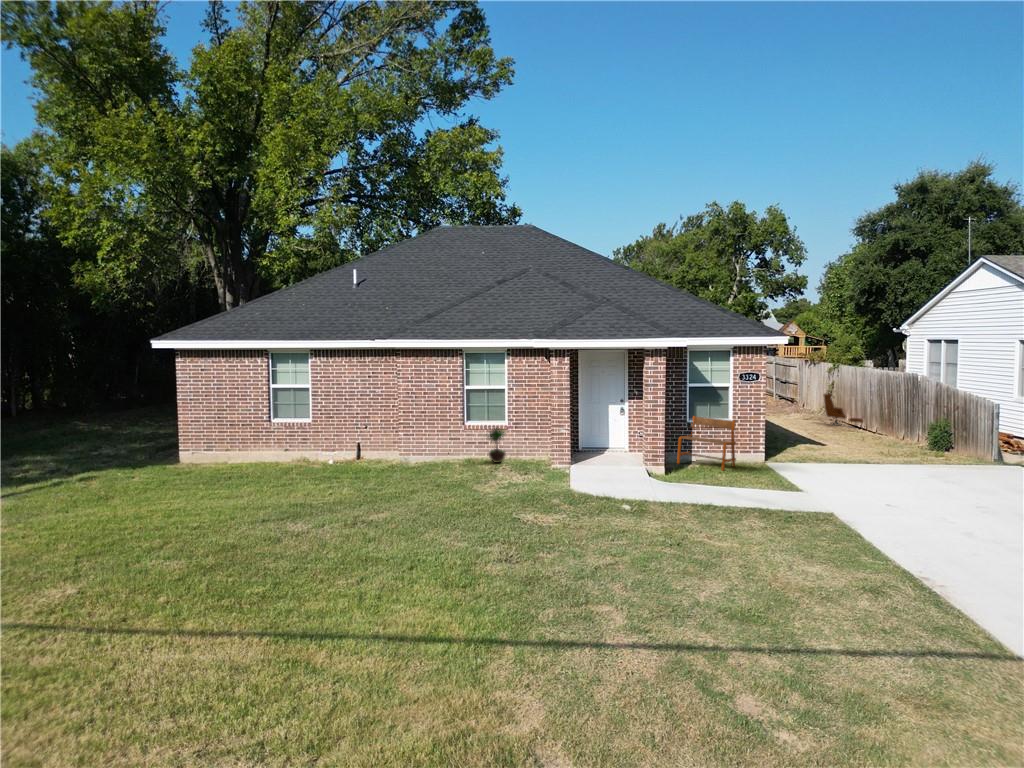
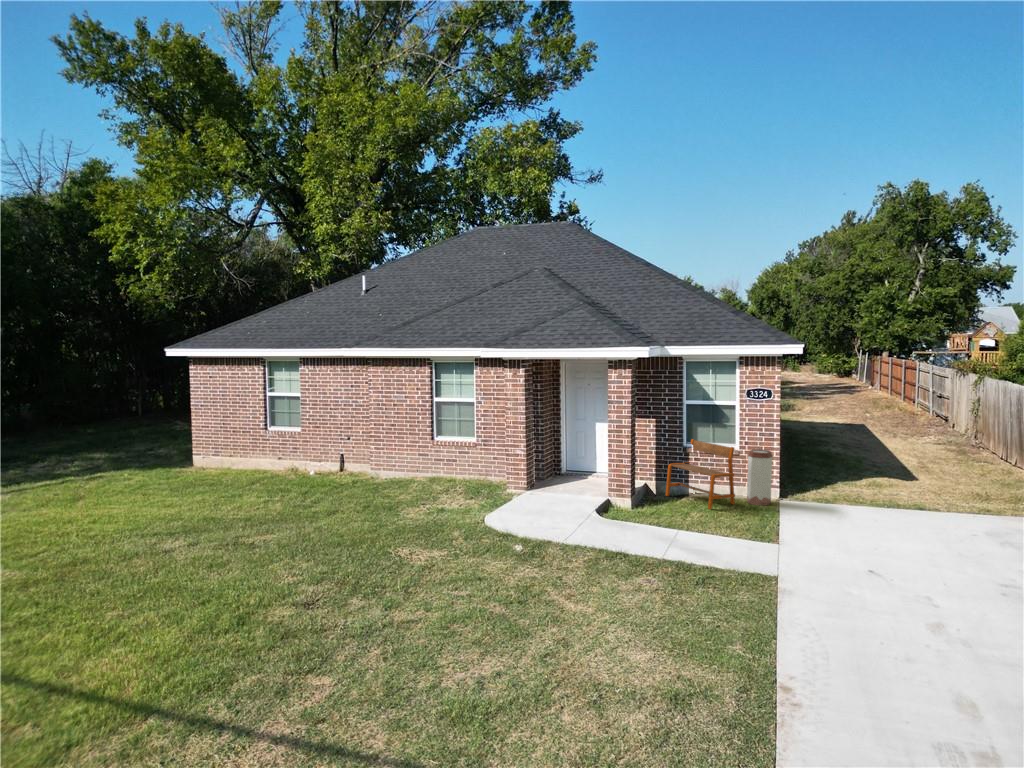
lounge chair: present [824,393,863,427] -> none [946,413,1000,460]
trash can: none [741,422,761,466] -> present [747,449,773,505]
potted tree: present [488,428,506,462] -> none [446,440,472,483]

